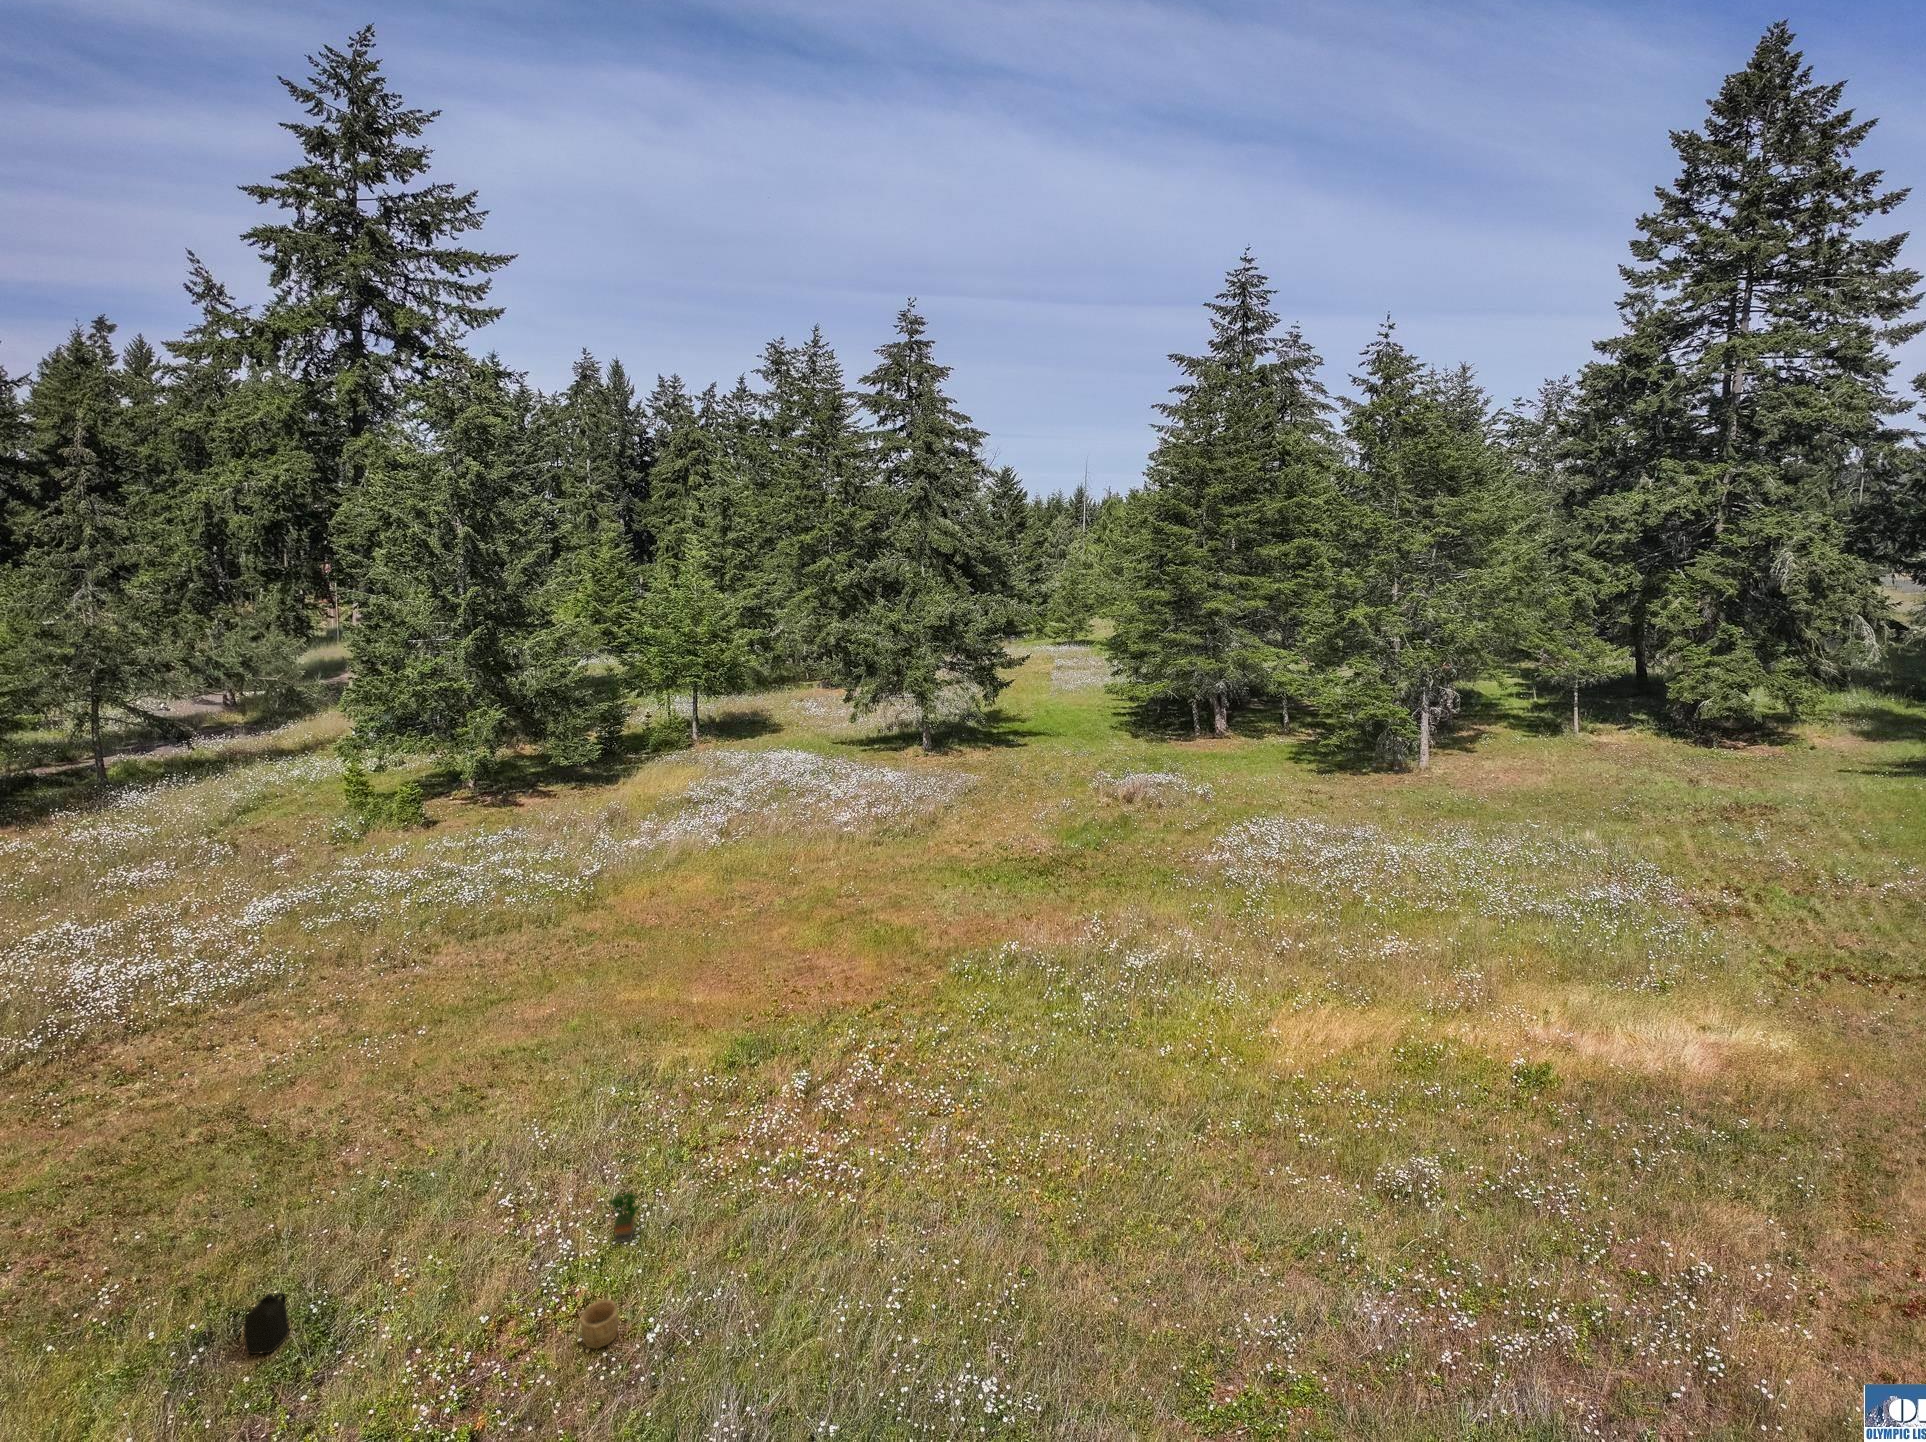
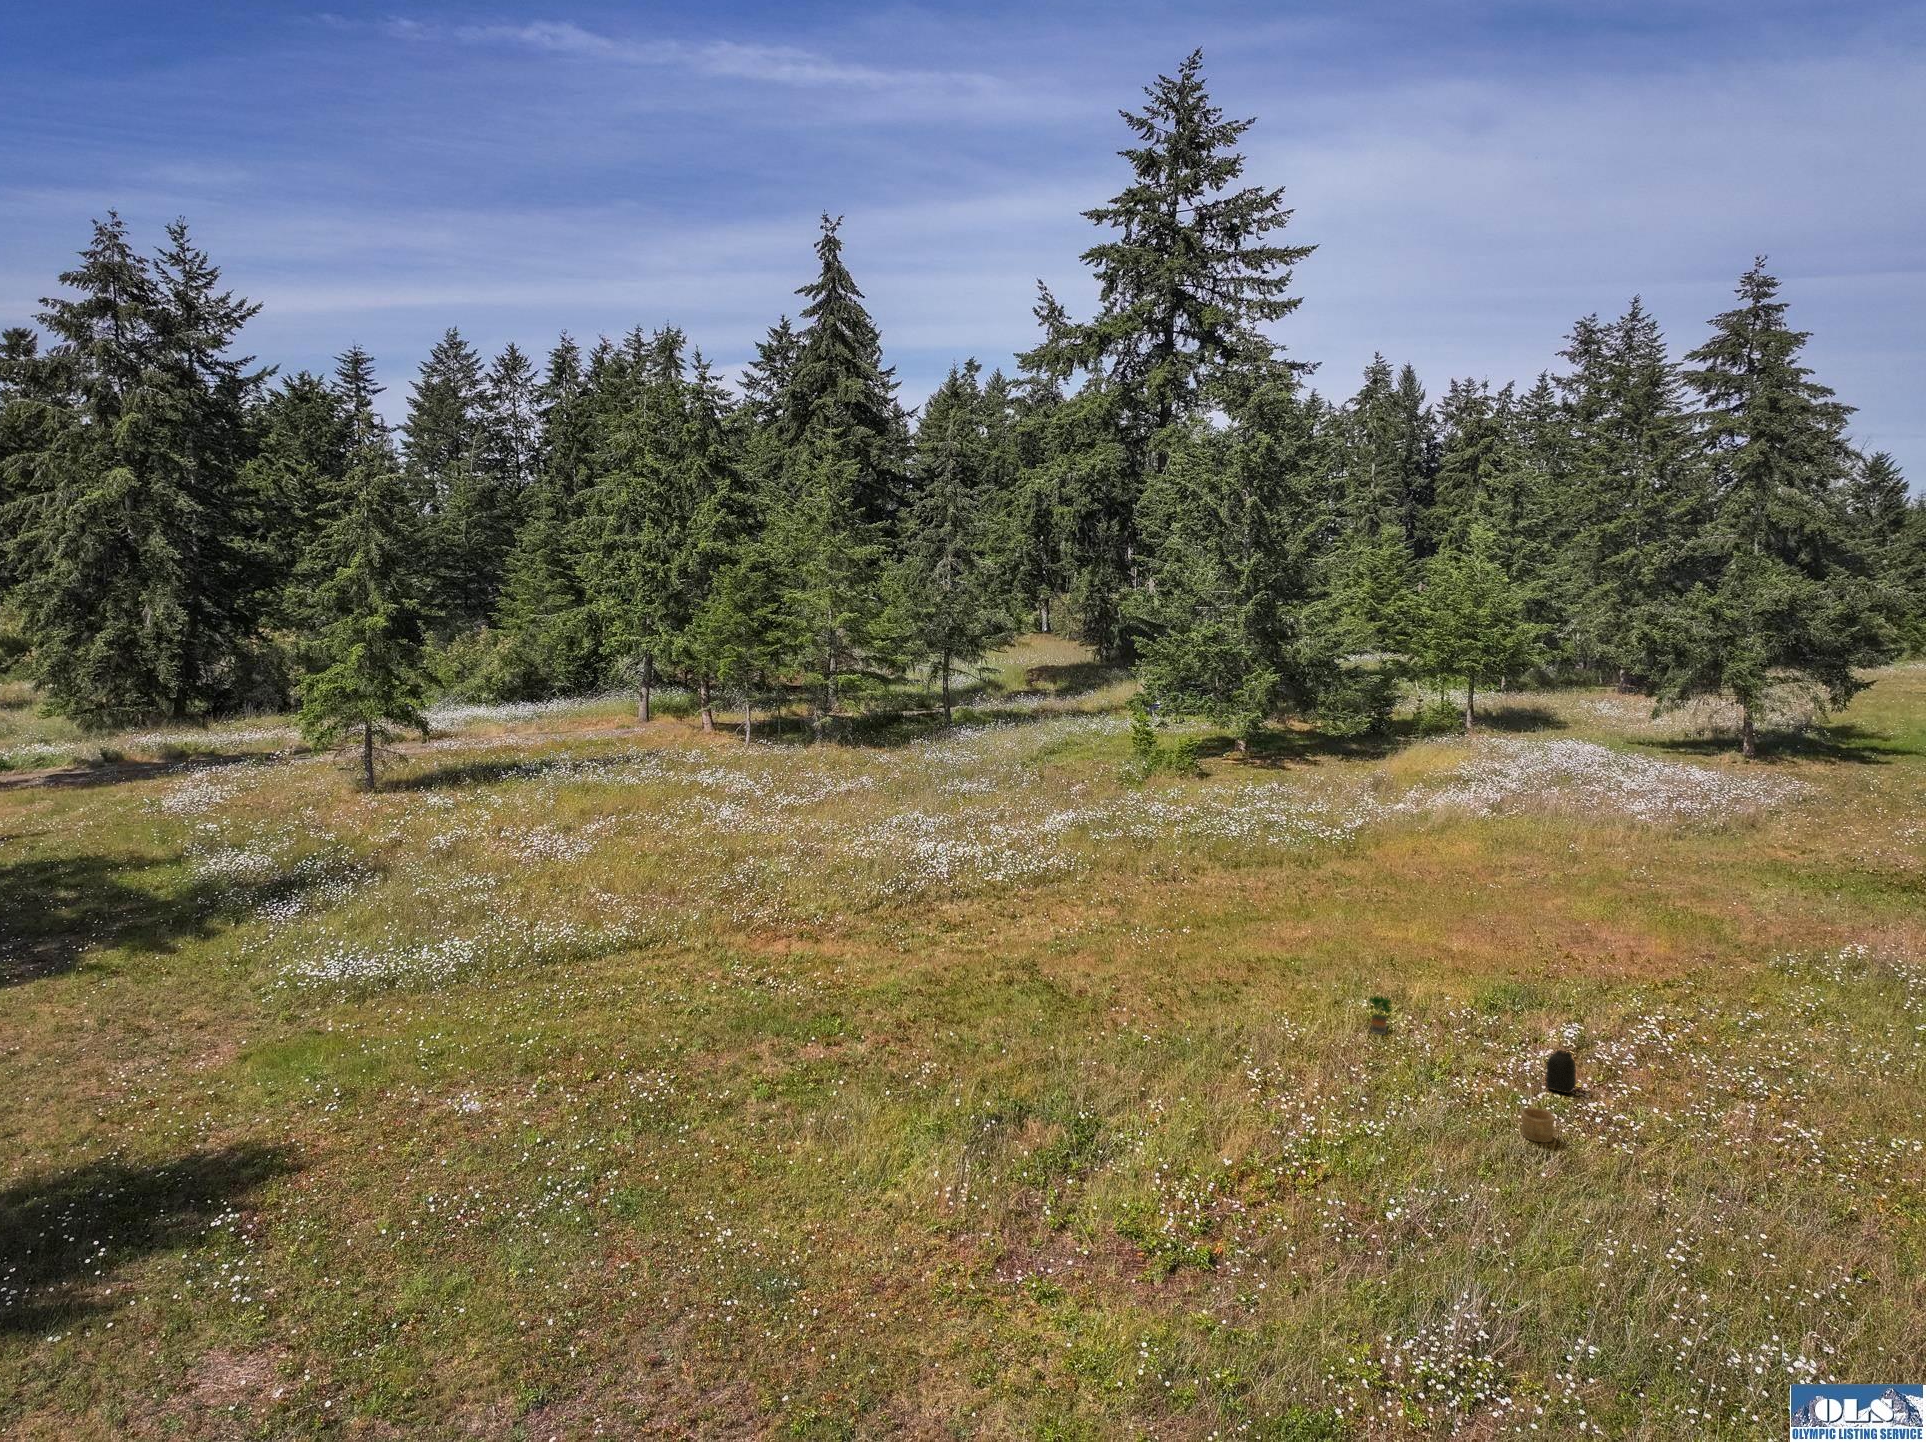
backpack: present [244,1293,291,1354] -> present [1546,1050,1576,1093]
wooden bucket: present [580,1300,618,1349] -> present [1521,1108,1555,1143]

